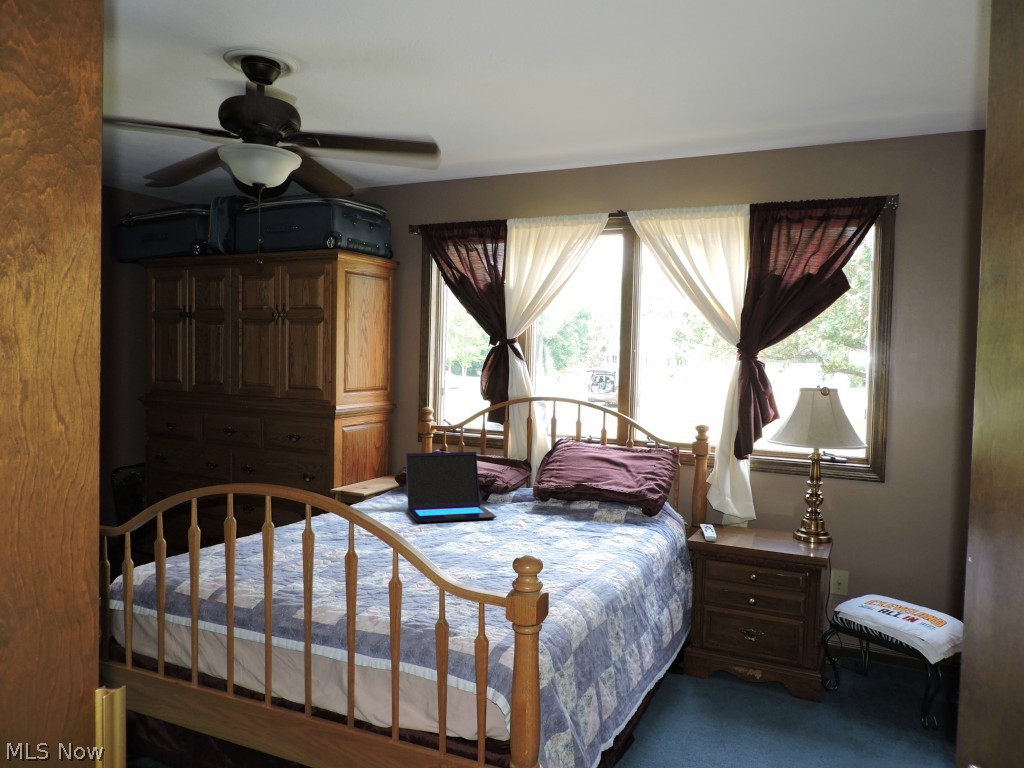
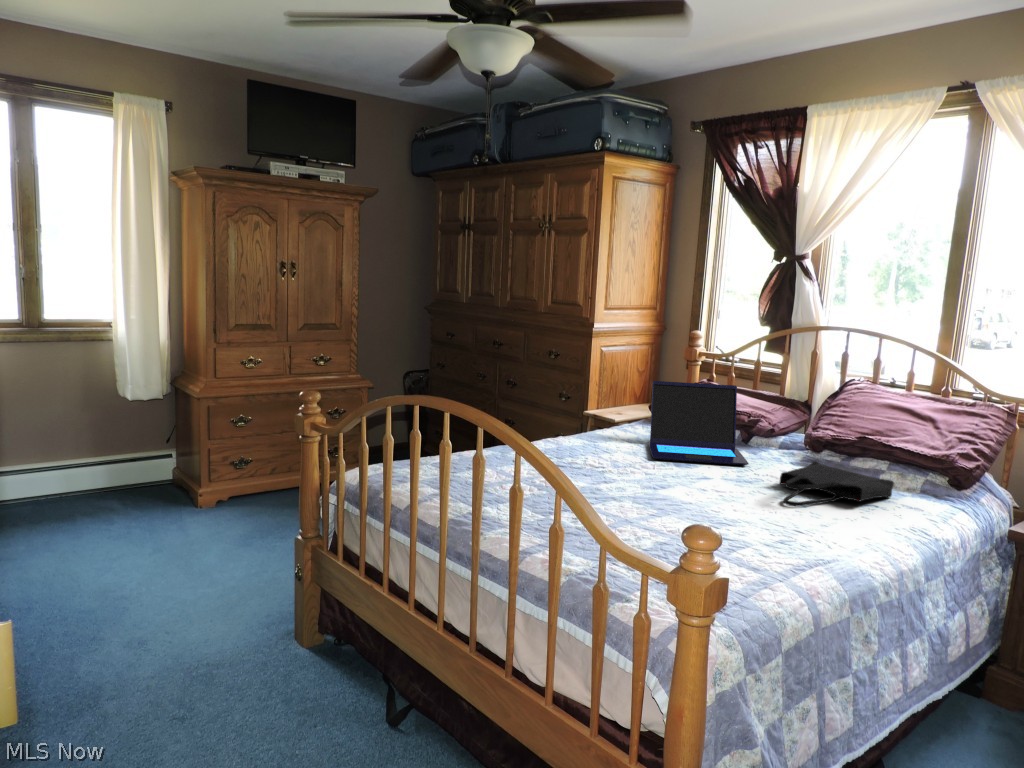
tote bag: none [527,508,609,545] -> present [780,461,894,506]

